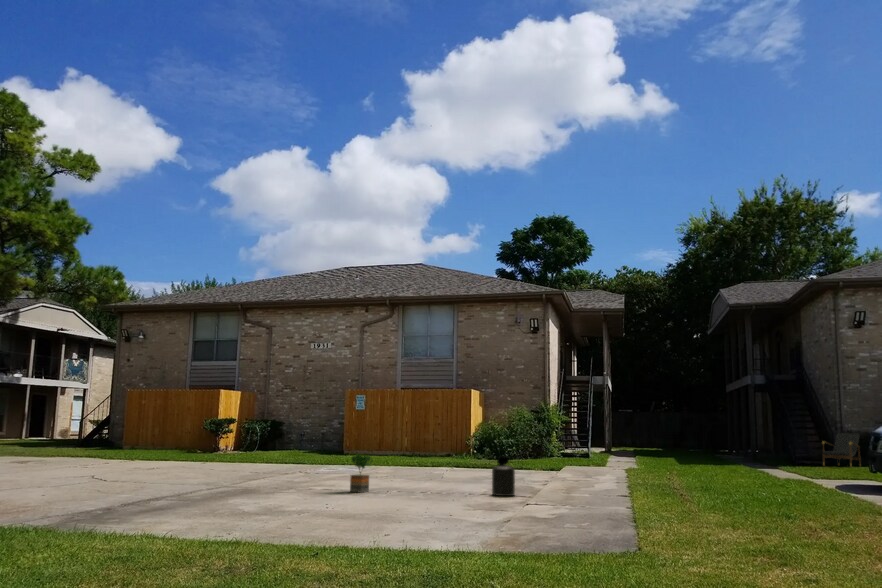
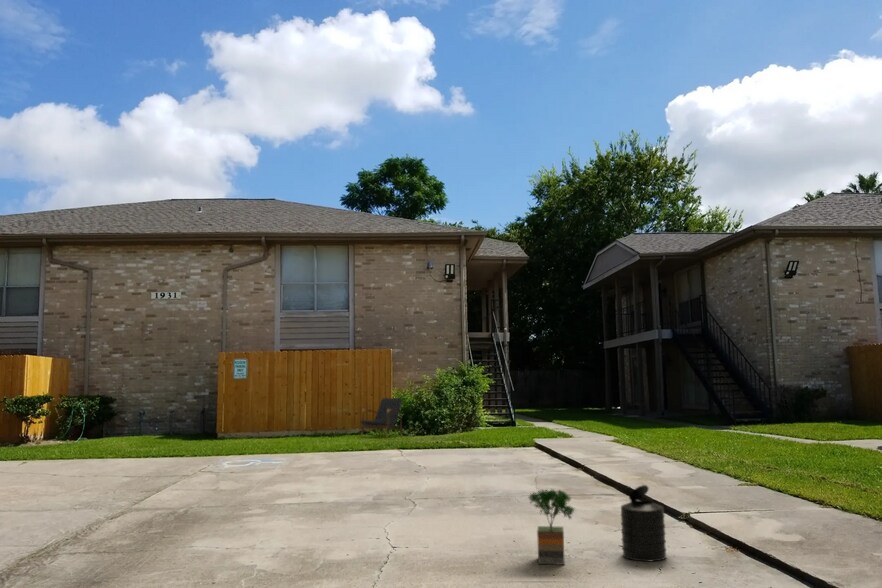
lounge chair: present [822,433,861,466] -> present [361,398,403,437]
trash can: present [492,456,515,496] -> present [621,485,666,561]

